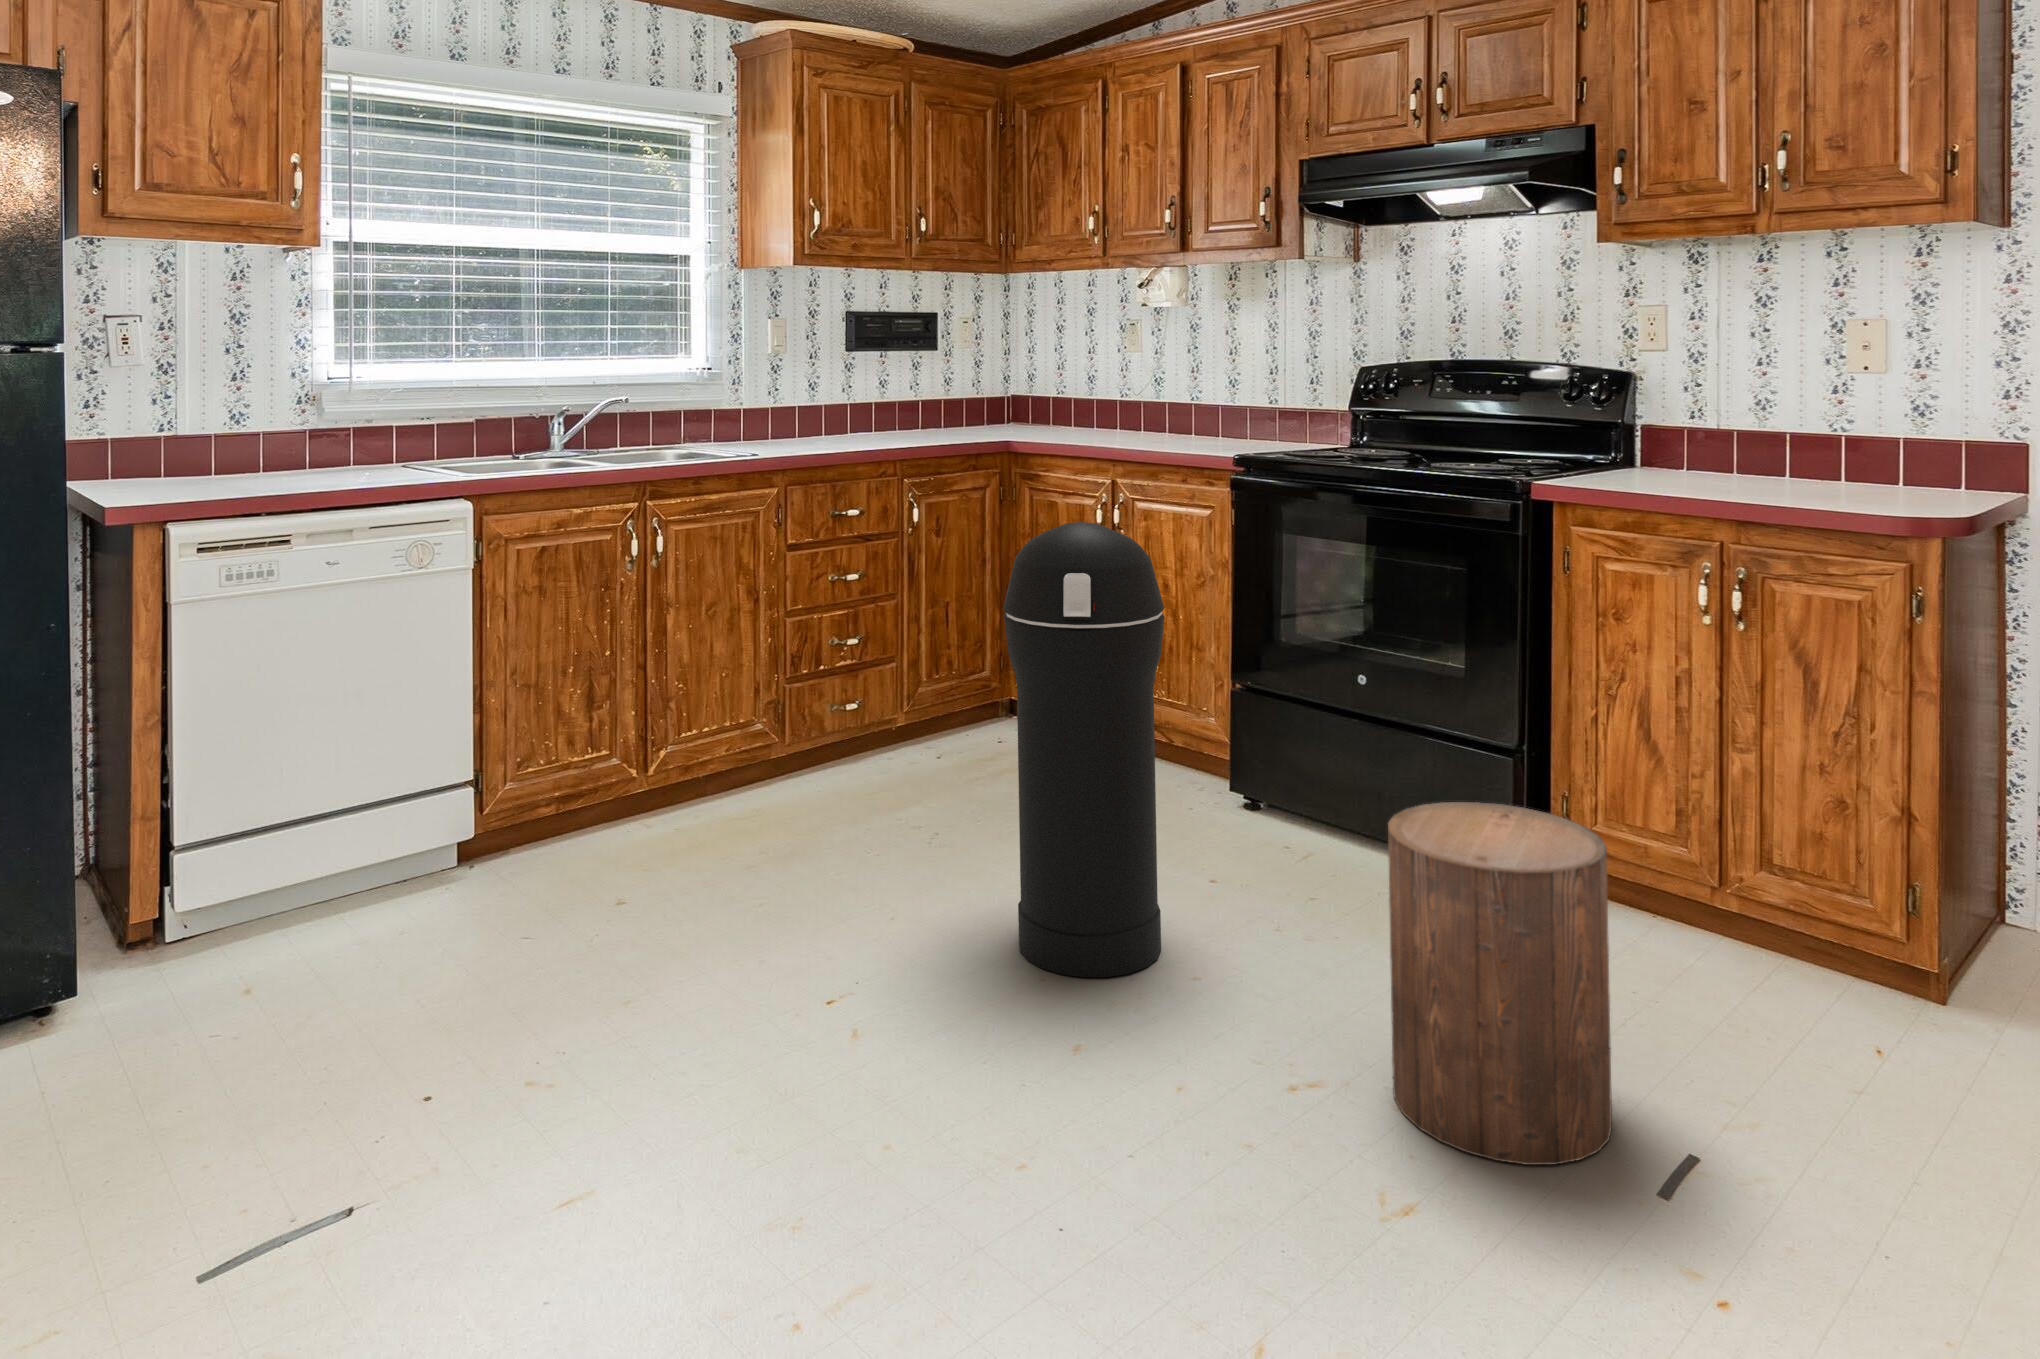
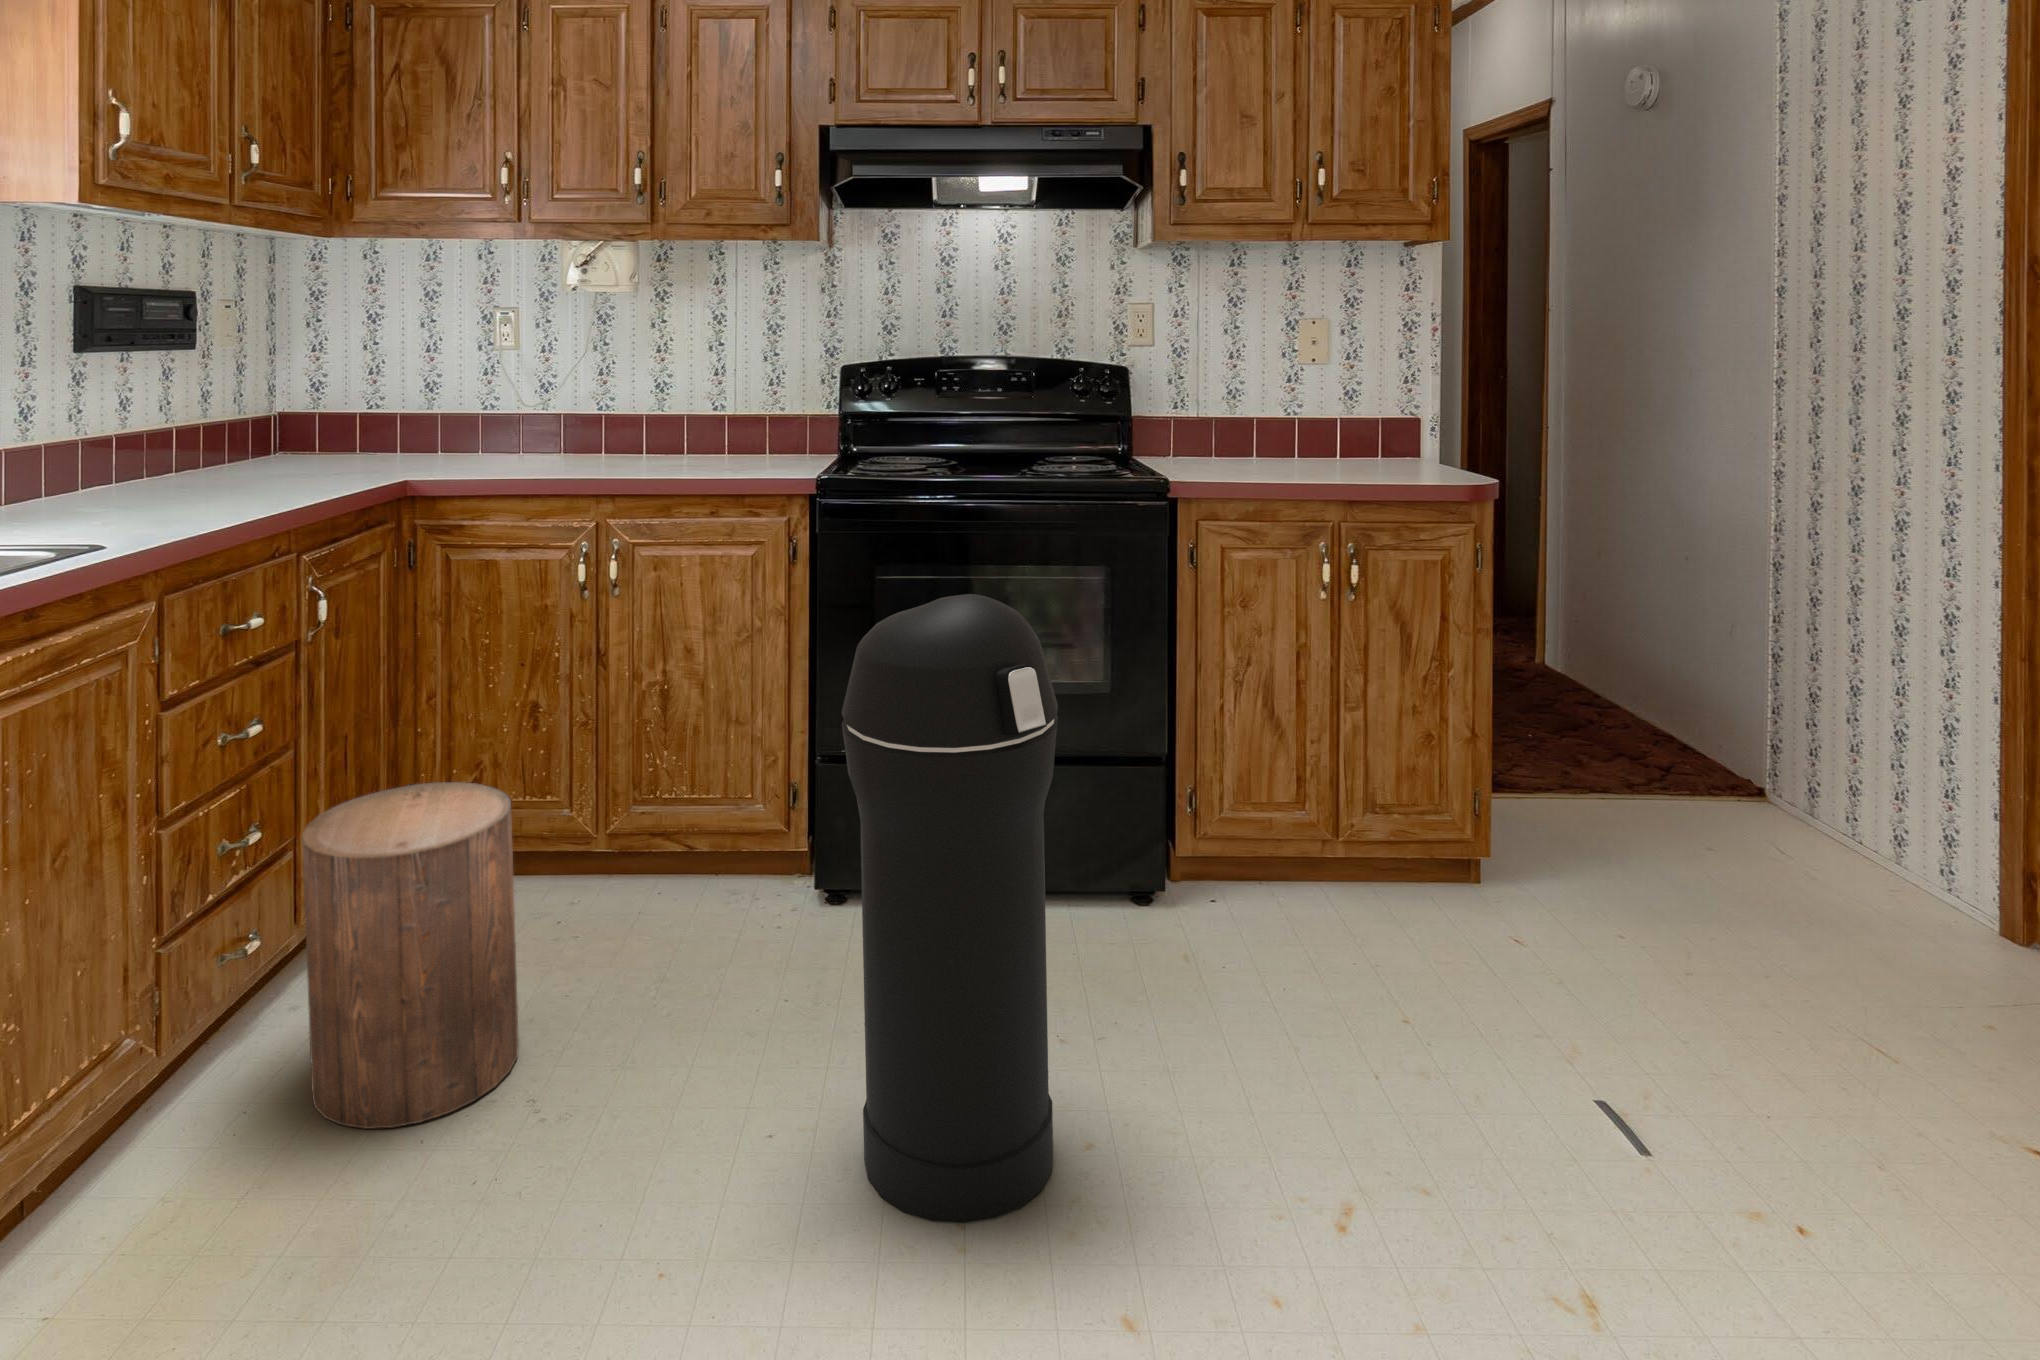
stool: present [1388,802,1612,1165] -> present [302,782,519,1129]

